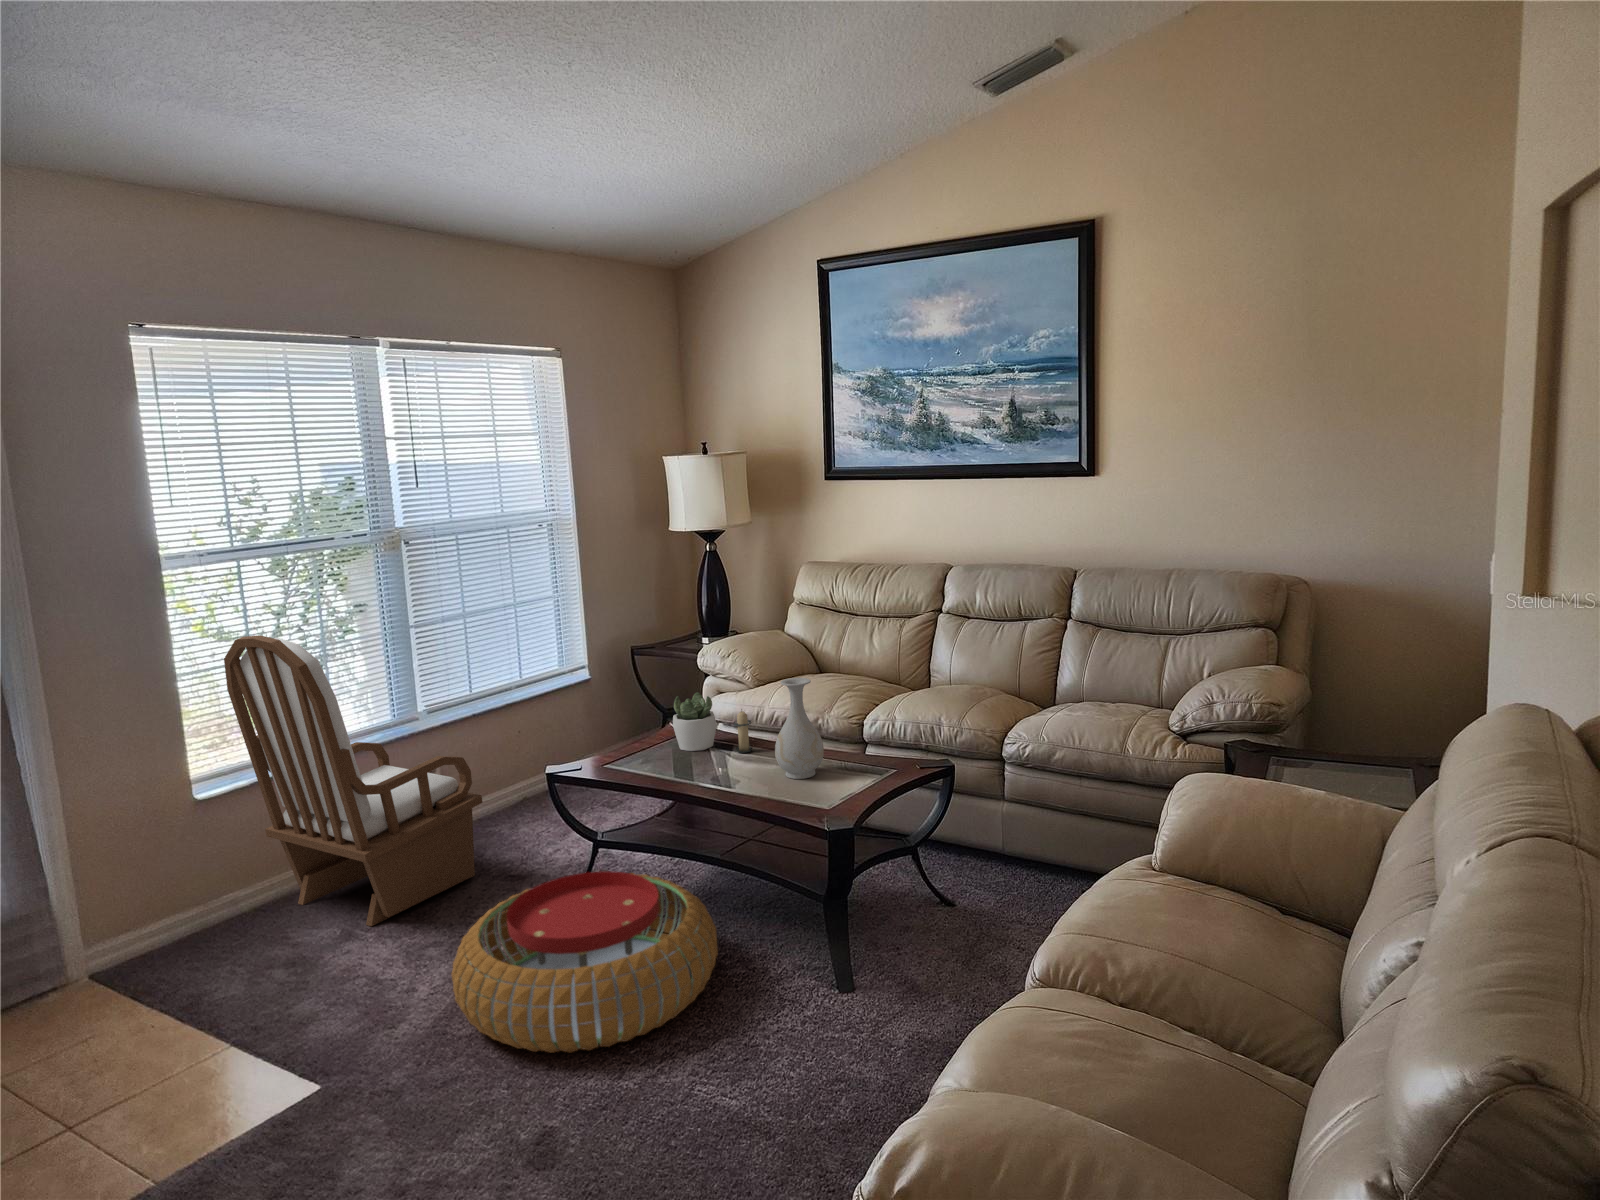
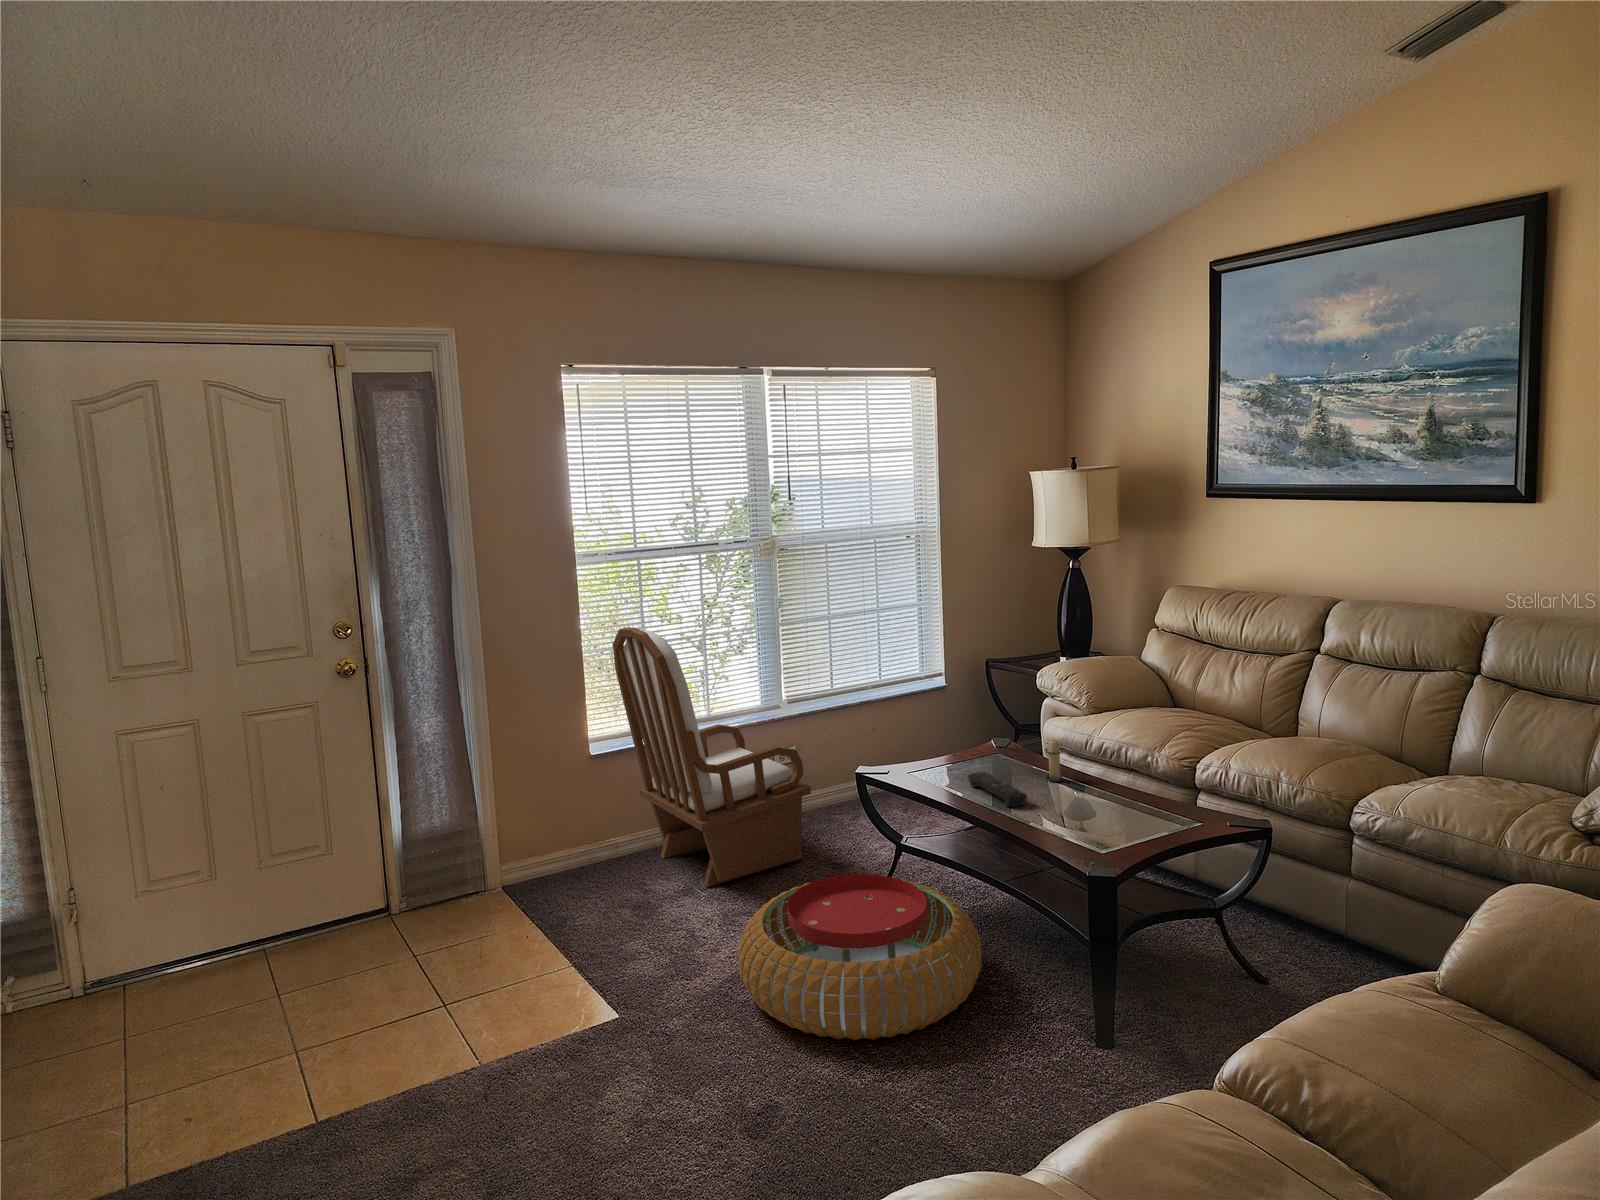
vase: present [775,678,824,779] -> none [1072,712,1124,818]
succulent plant: present [673,692,716,751] -> none [988,714,1032,773]
remote control: none [664,752,732,782] -> present [968,772,1027,807]

